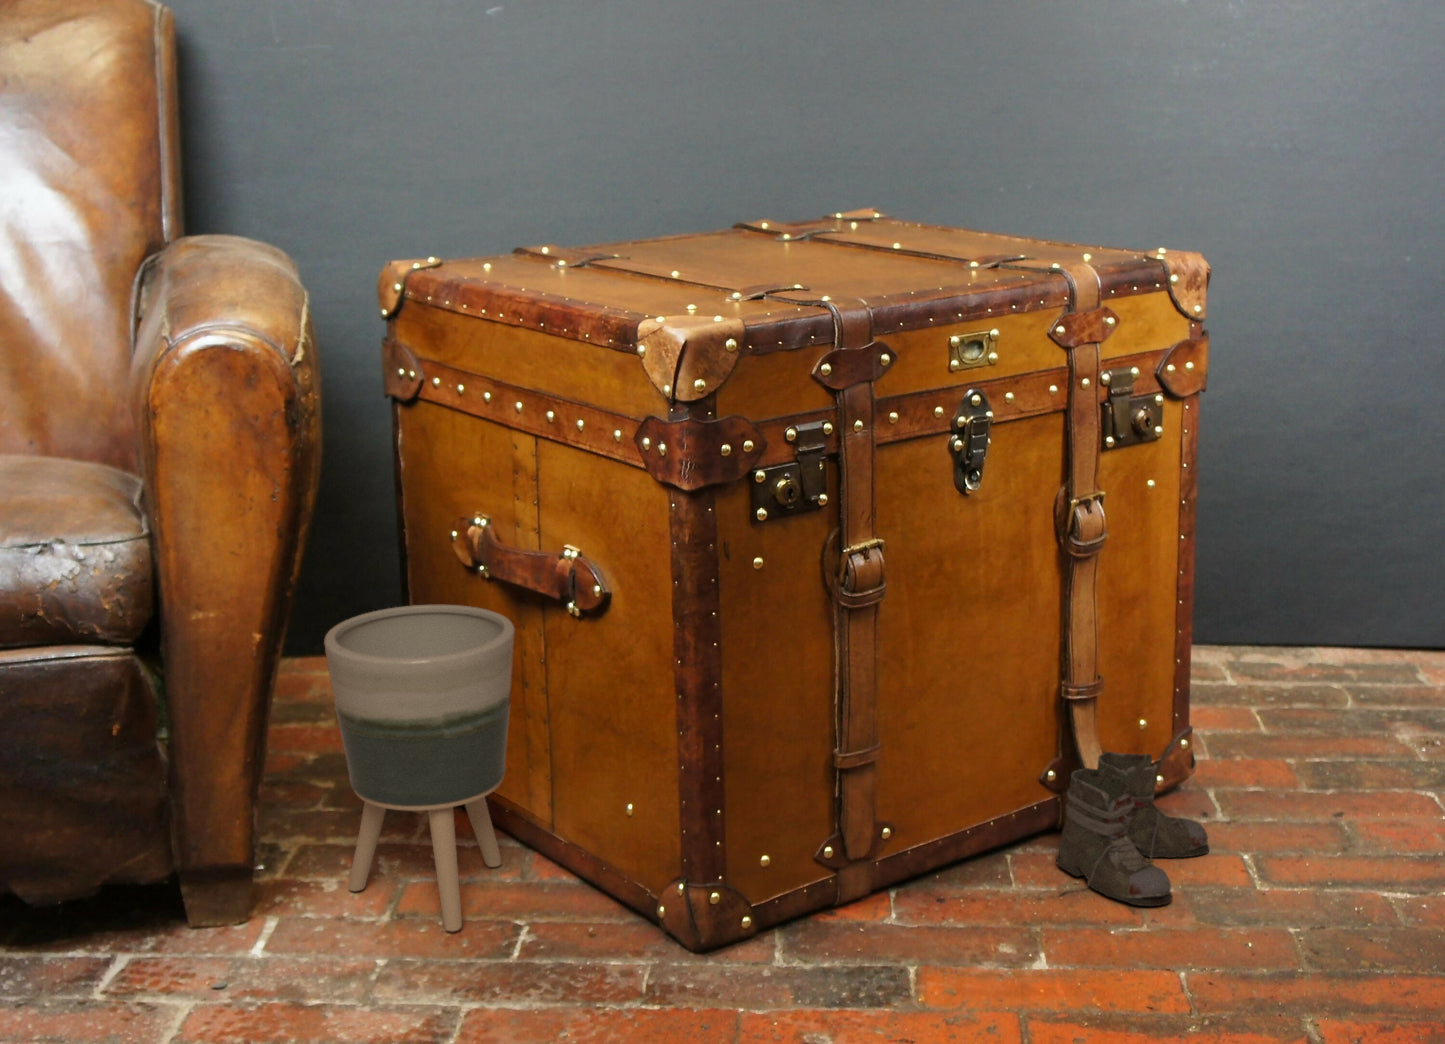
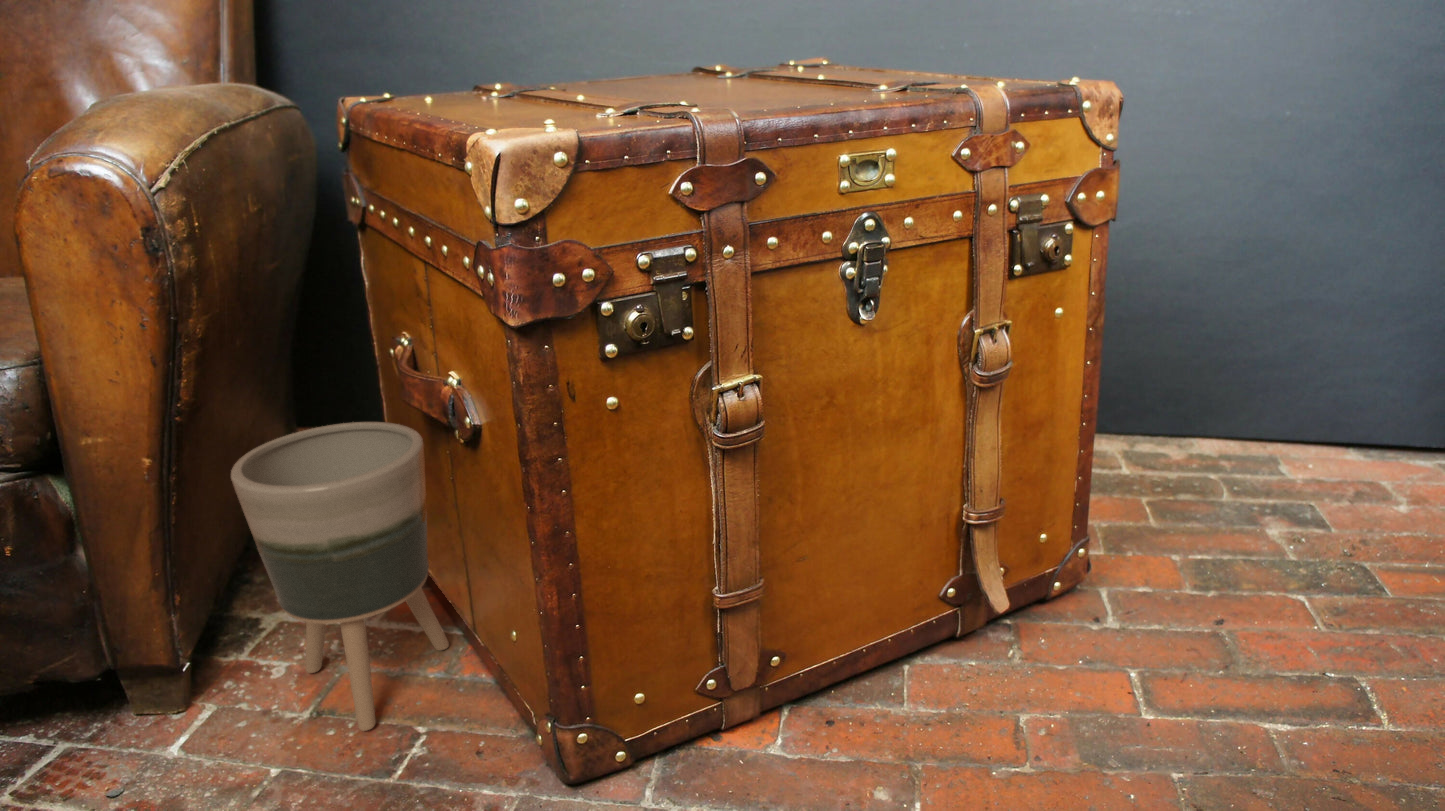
boots: present [1056,752,1209,906] -> none [944,570,1100,741]

